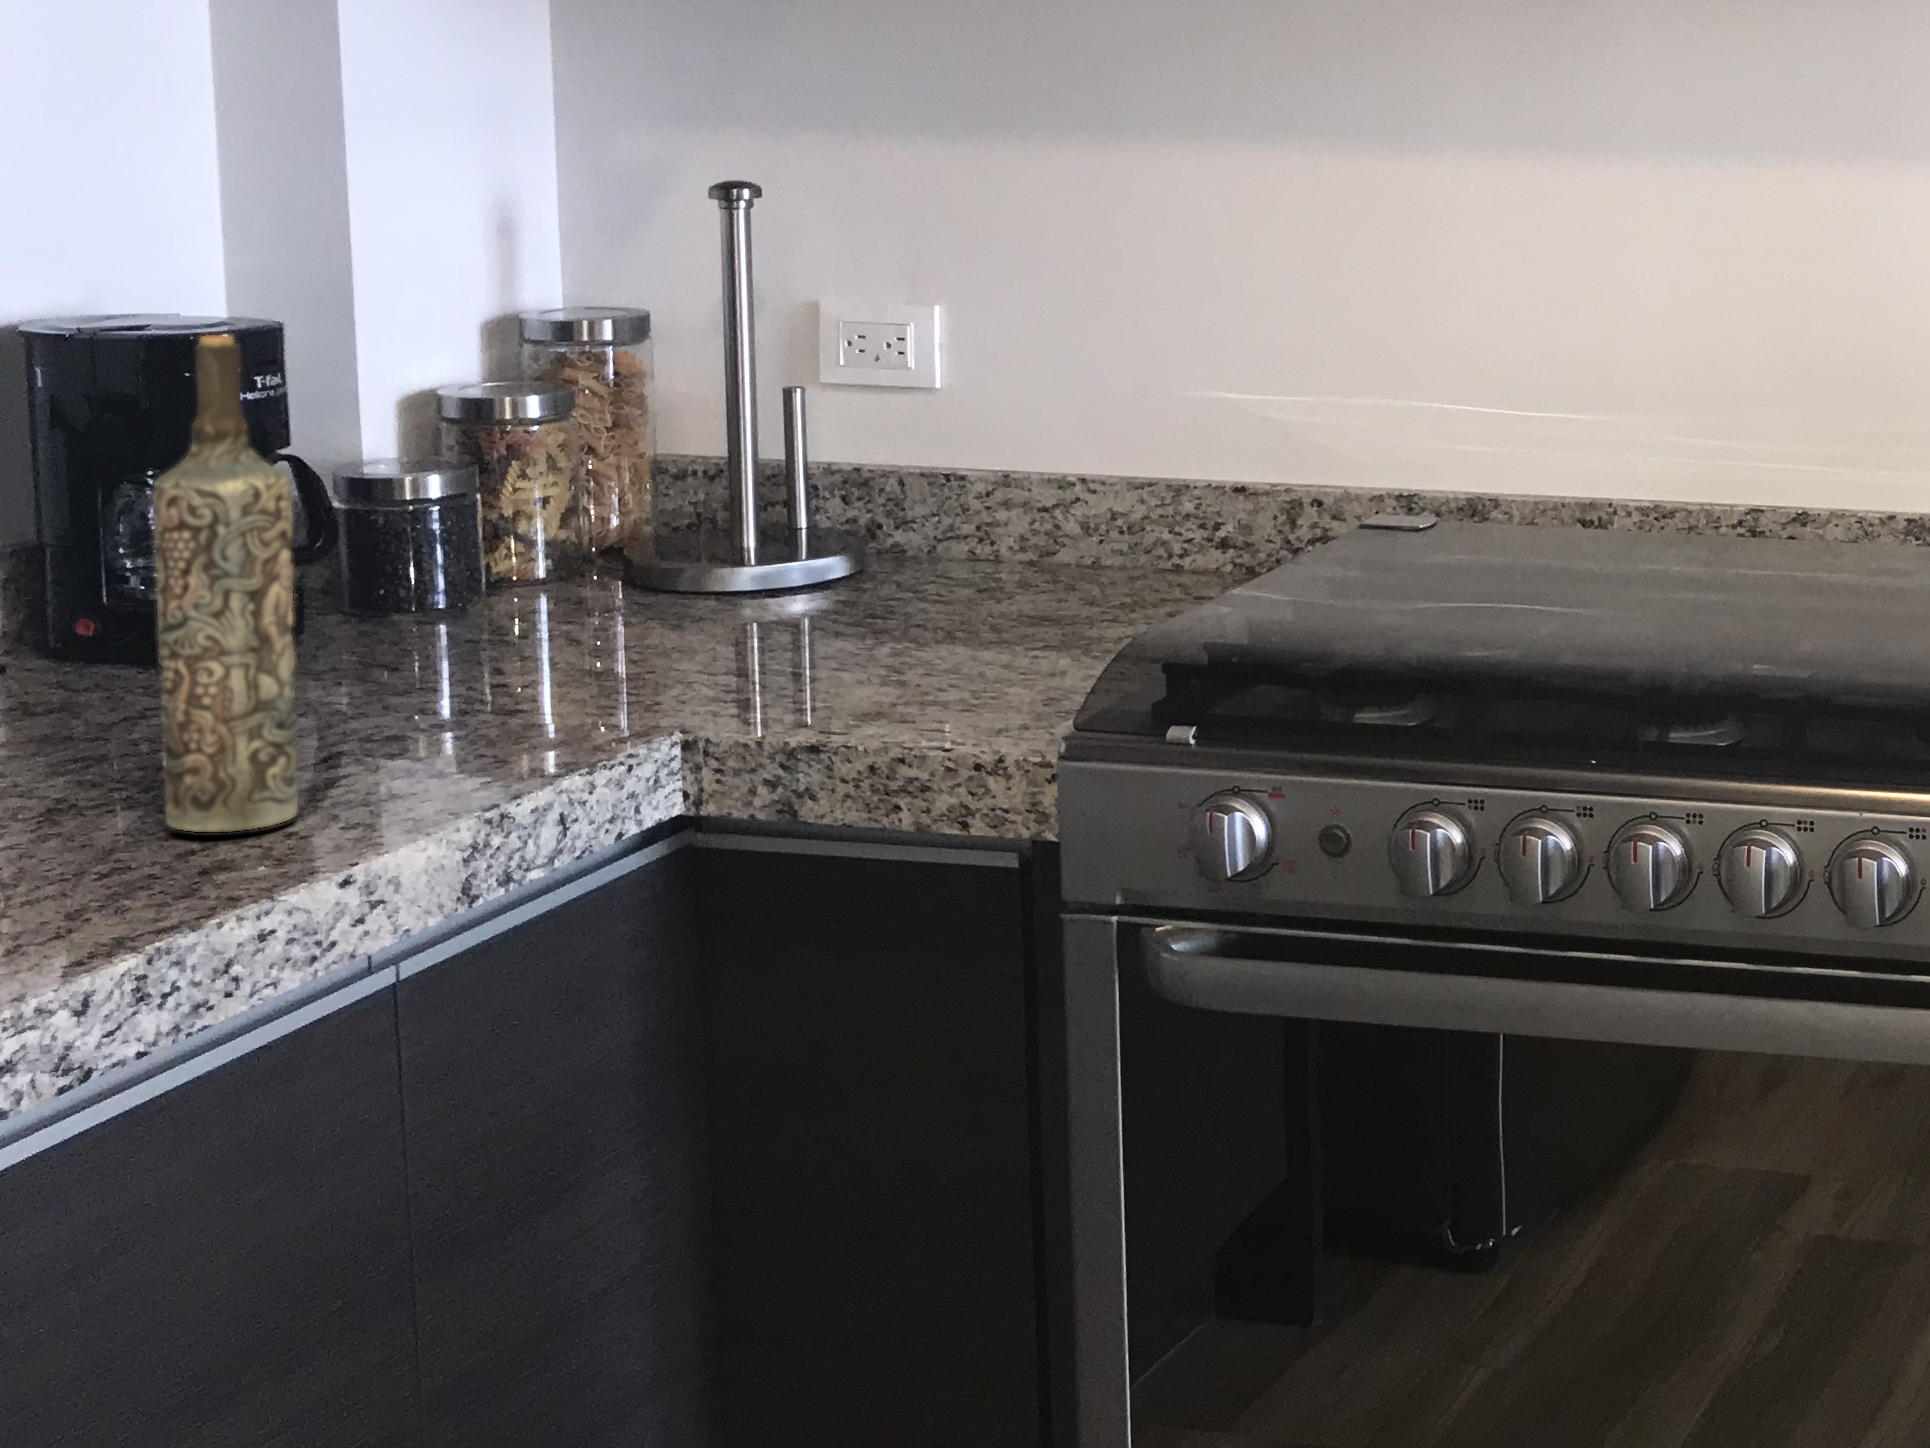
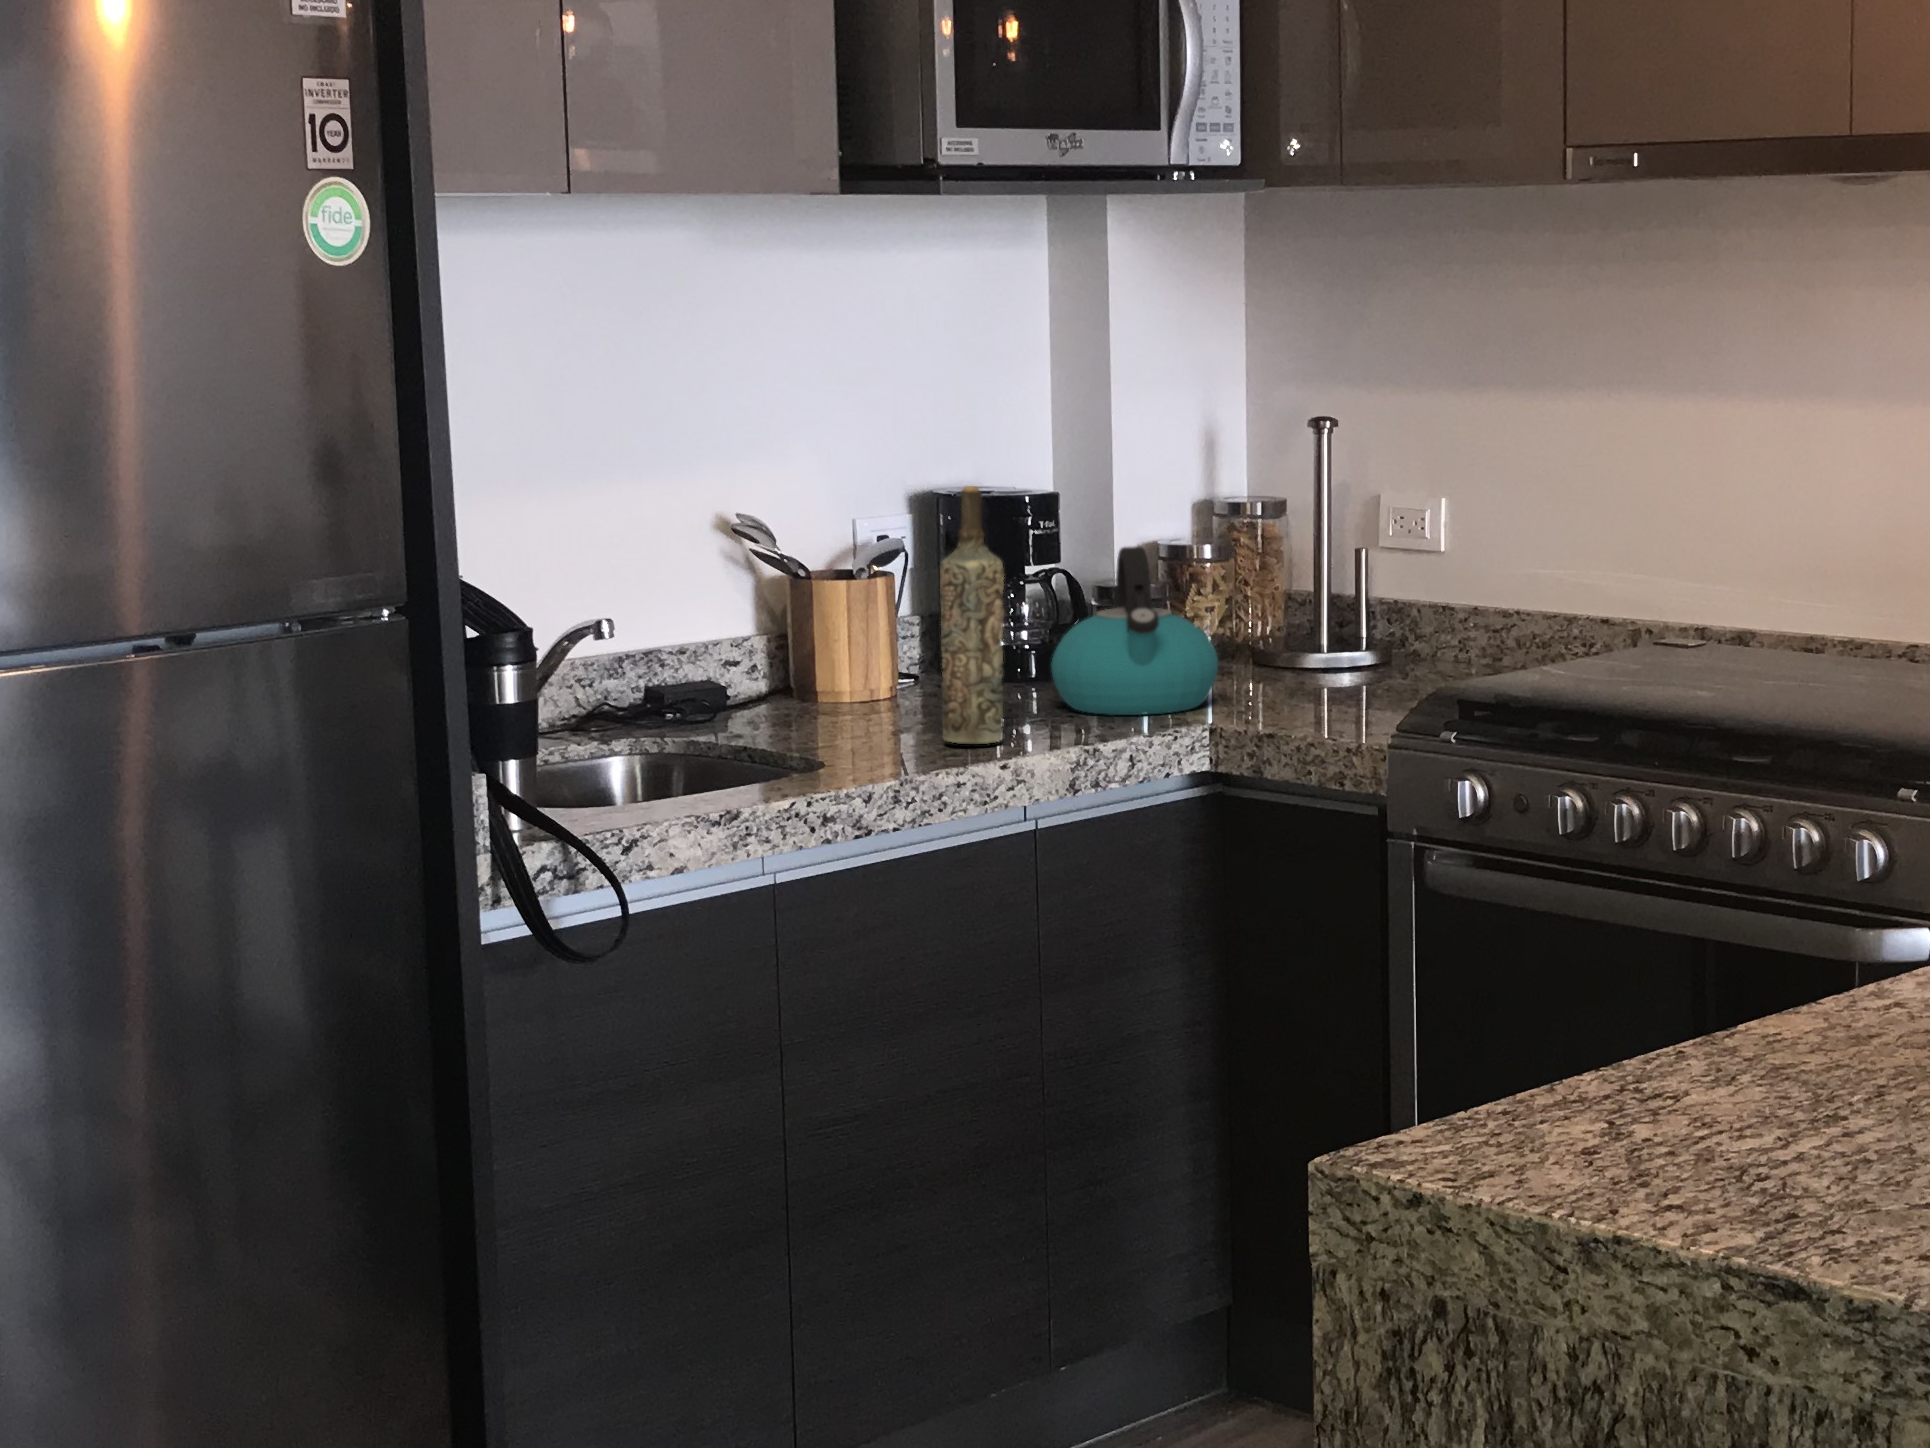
kettle: none [328,420,655,726] -> present [1051,546,1218,715]

